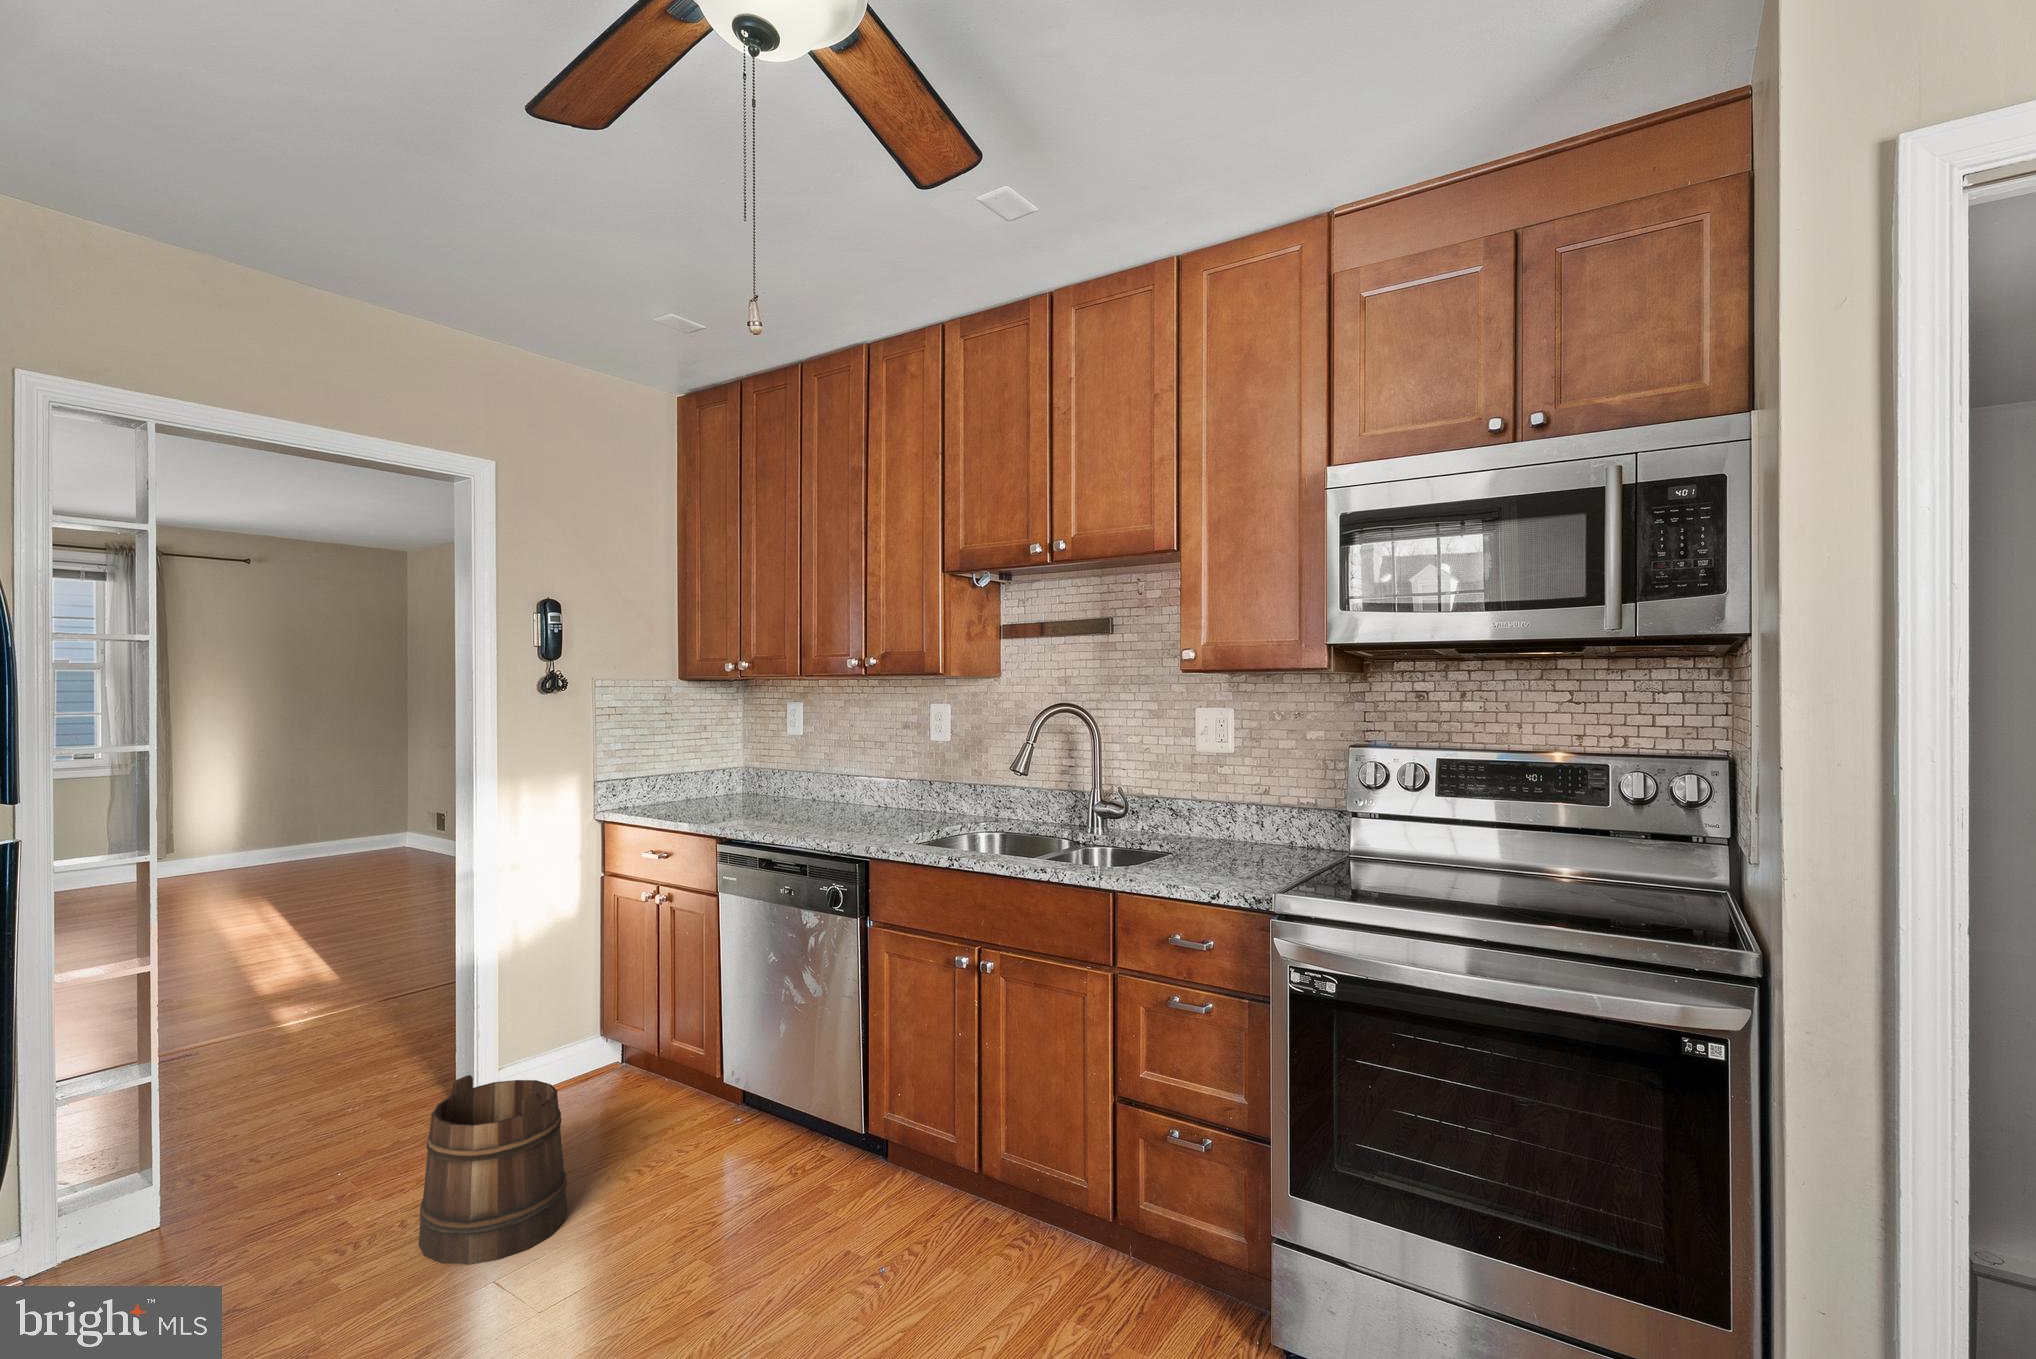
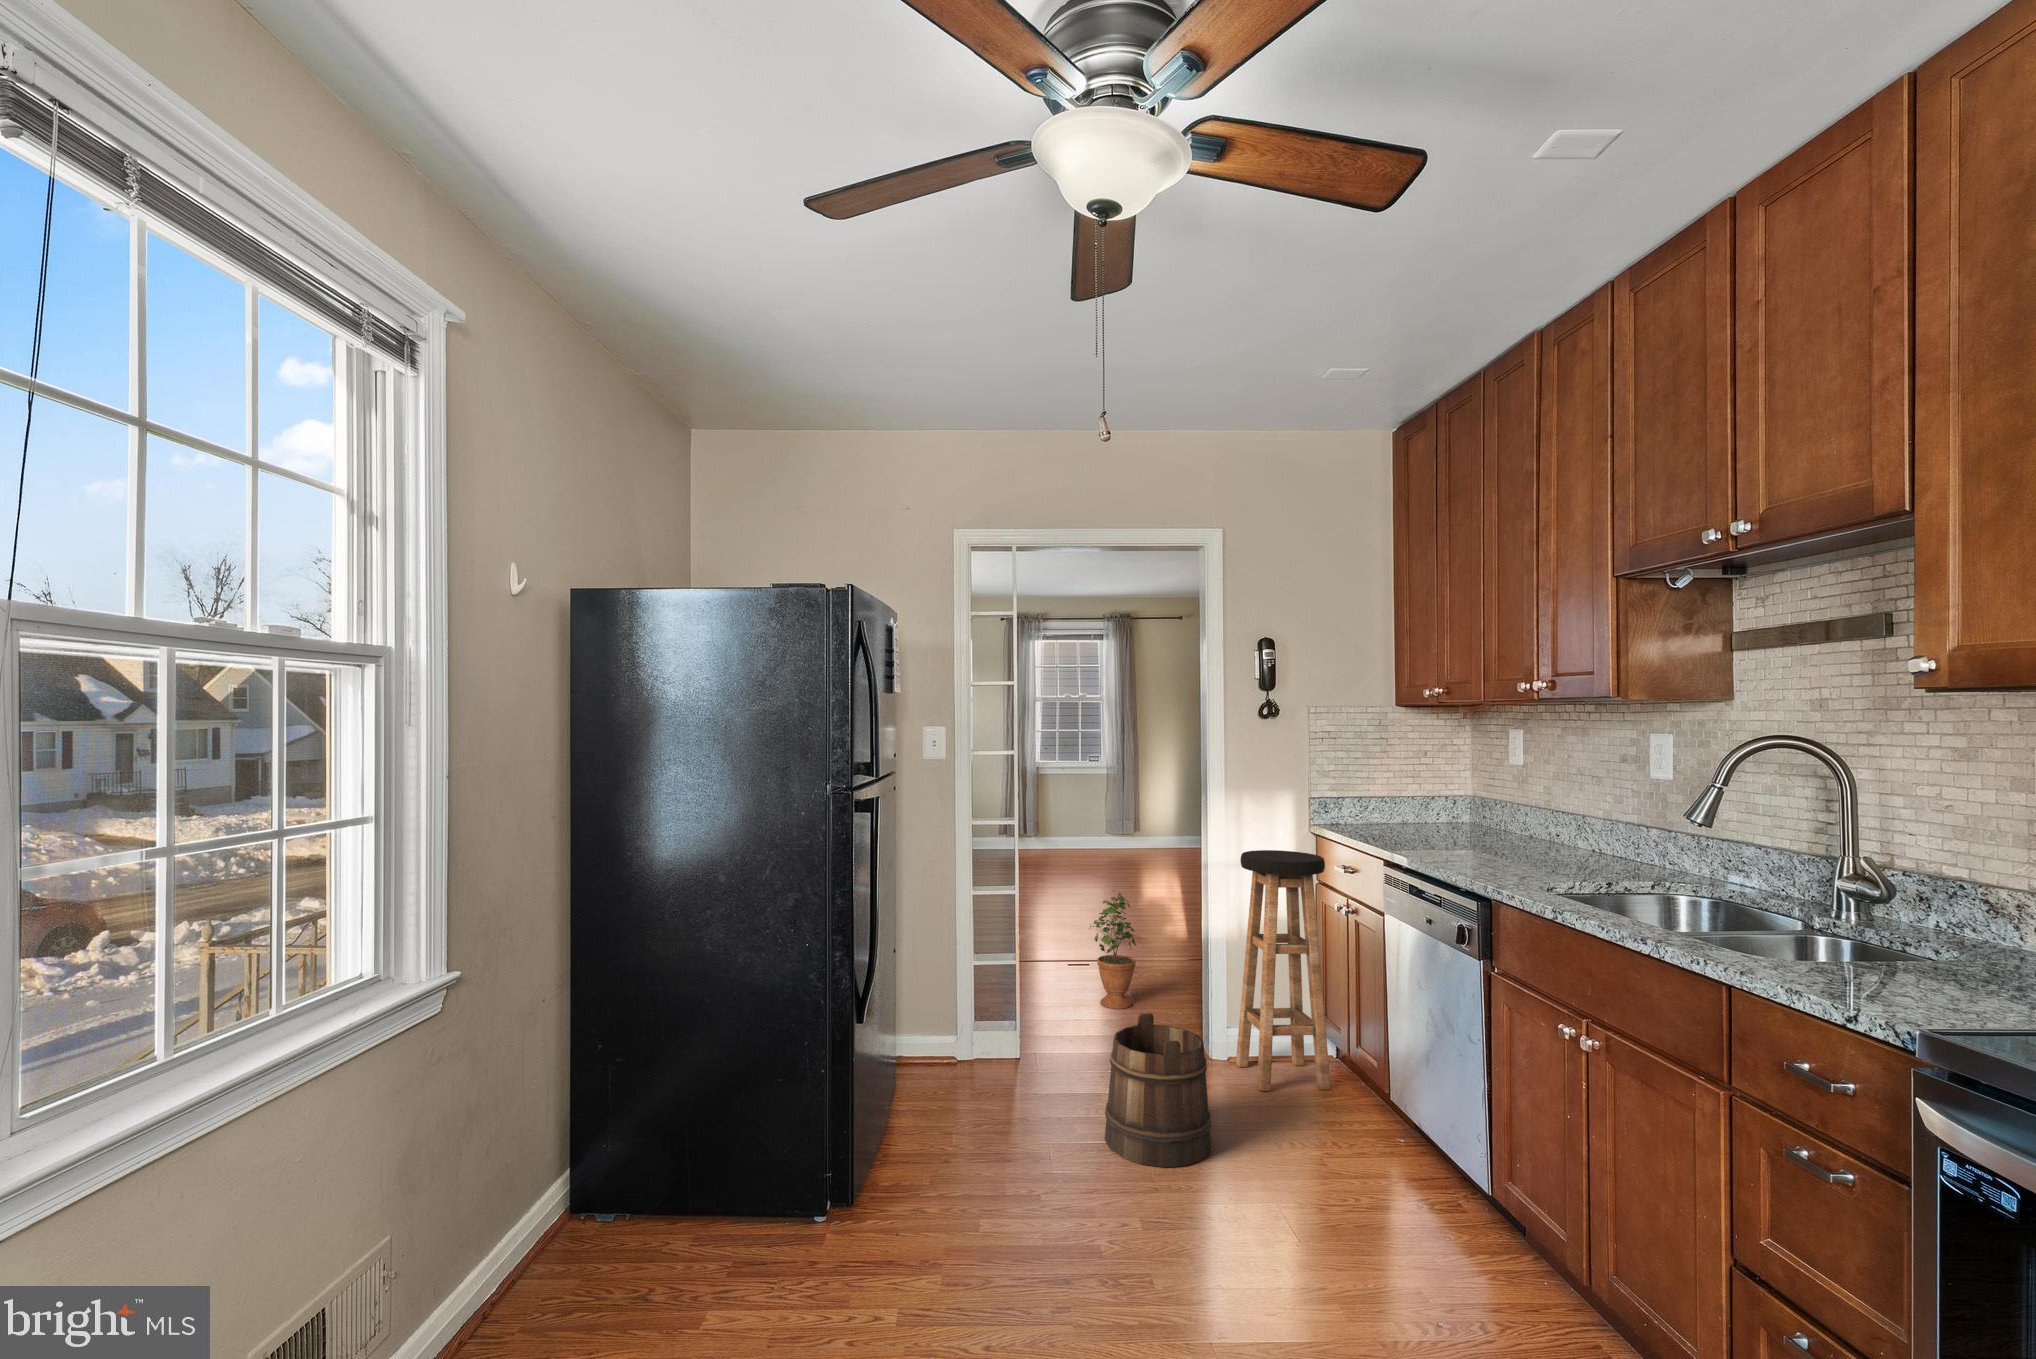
bar stool: none [519,845,639,1124] -> present [1236,850,1331,1091]
potted plant: none [247,938,326,1102] -> present [1089,890,1136,1009]

